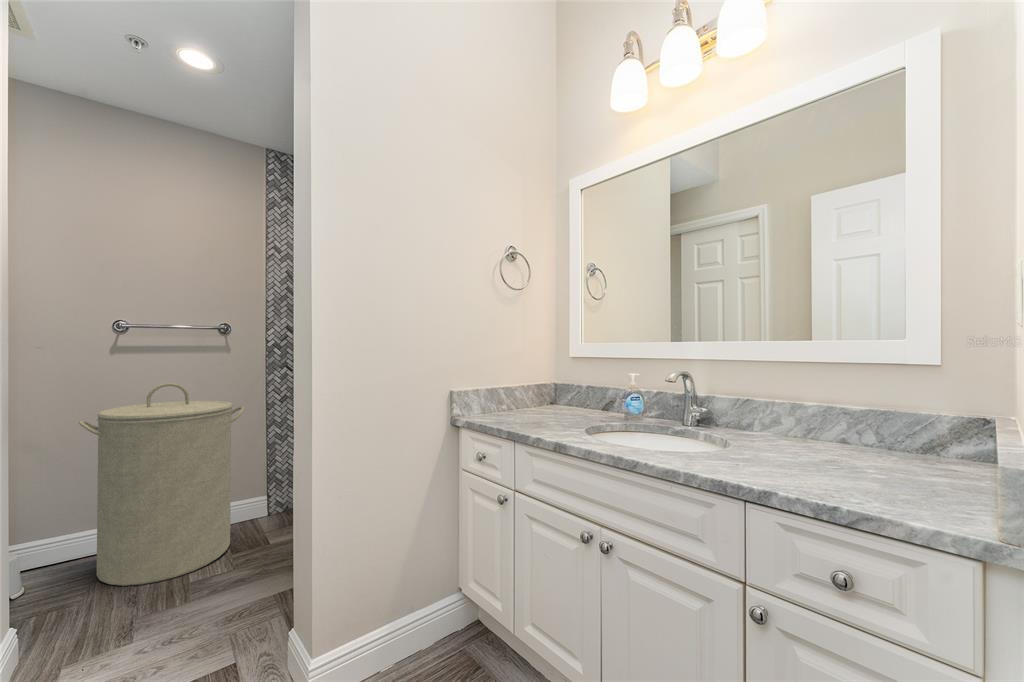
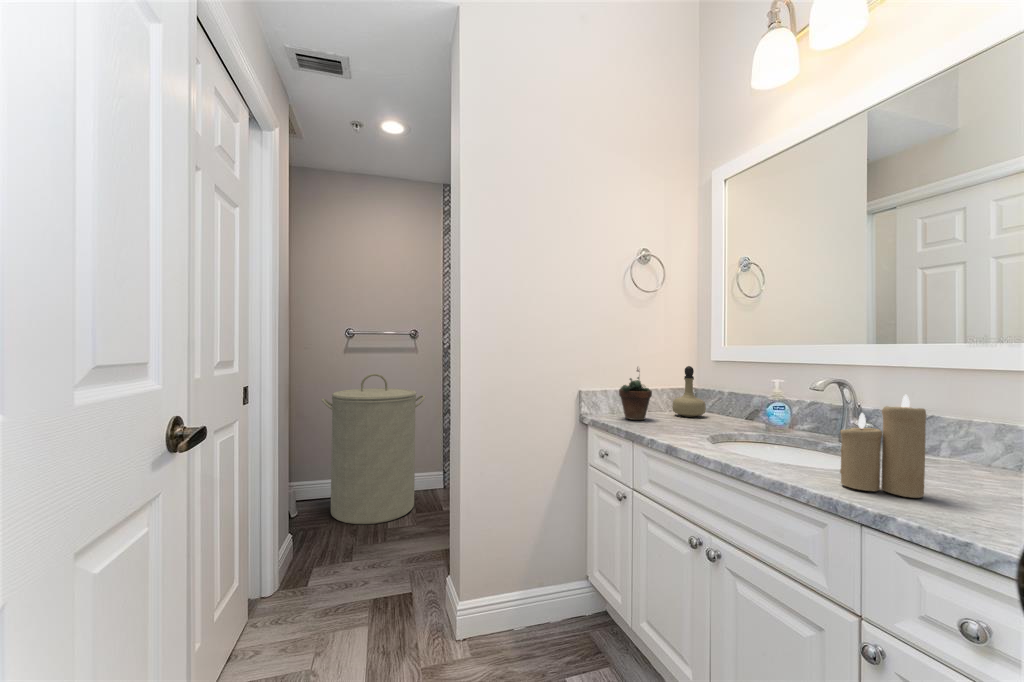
perfume bottle: none [538,363,567,412] -> present [672,366,706,417]
succulent plant: none [491,365,524,419] -> present [619,367,652,420]
candle: none [718,383,780,471] -> present [840,395,926,498]

